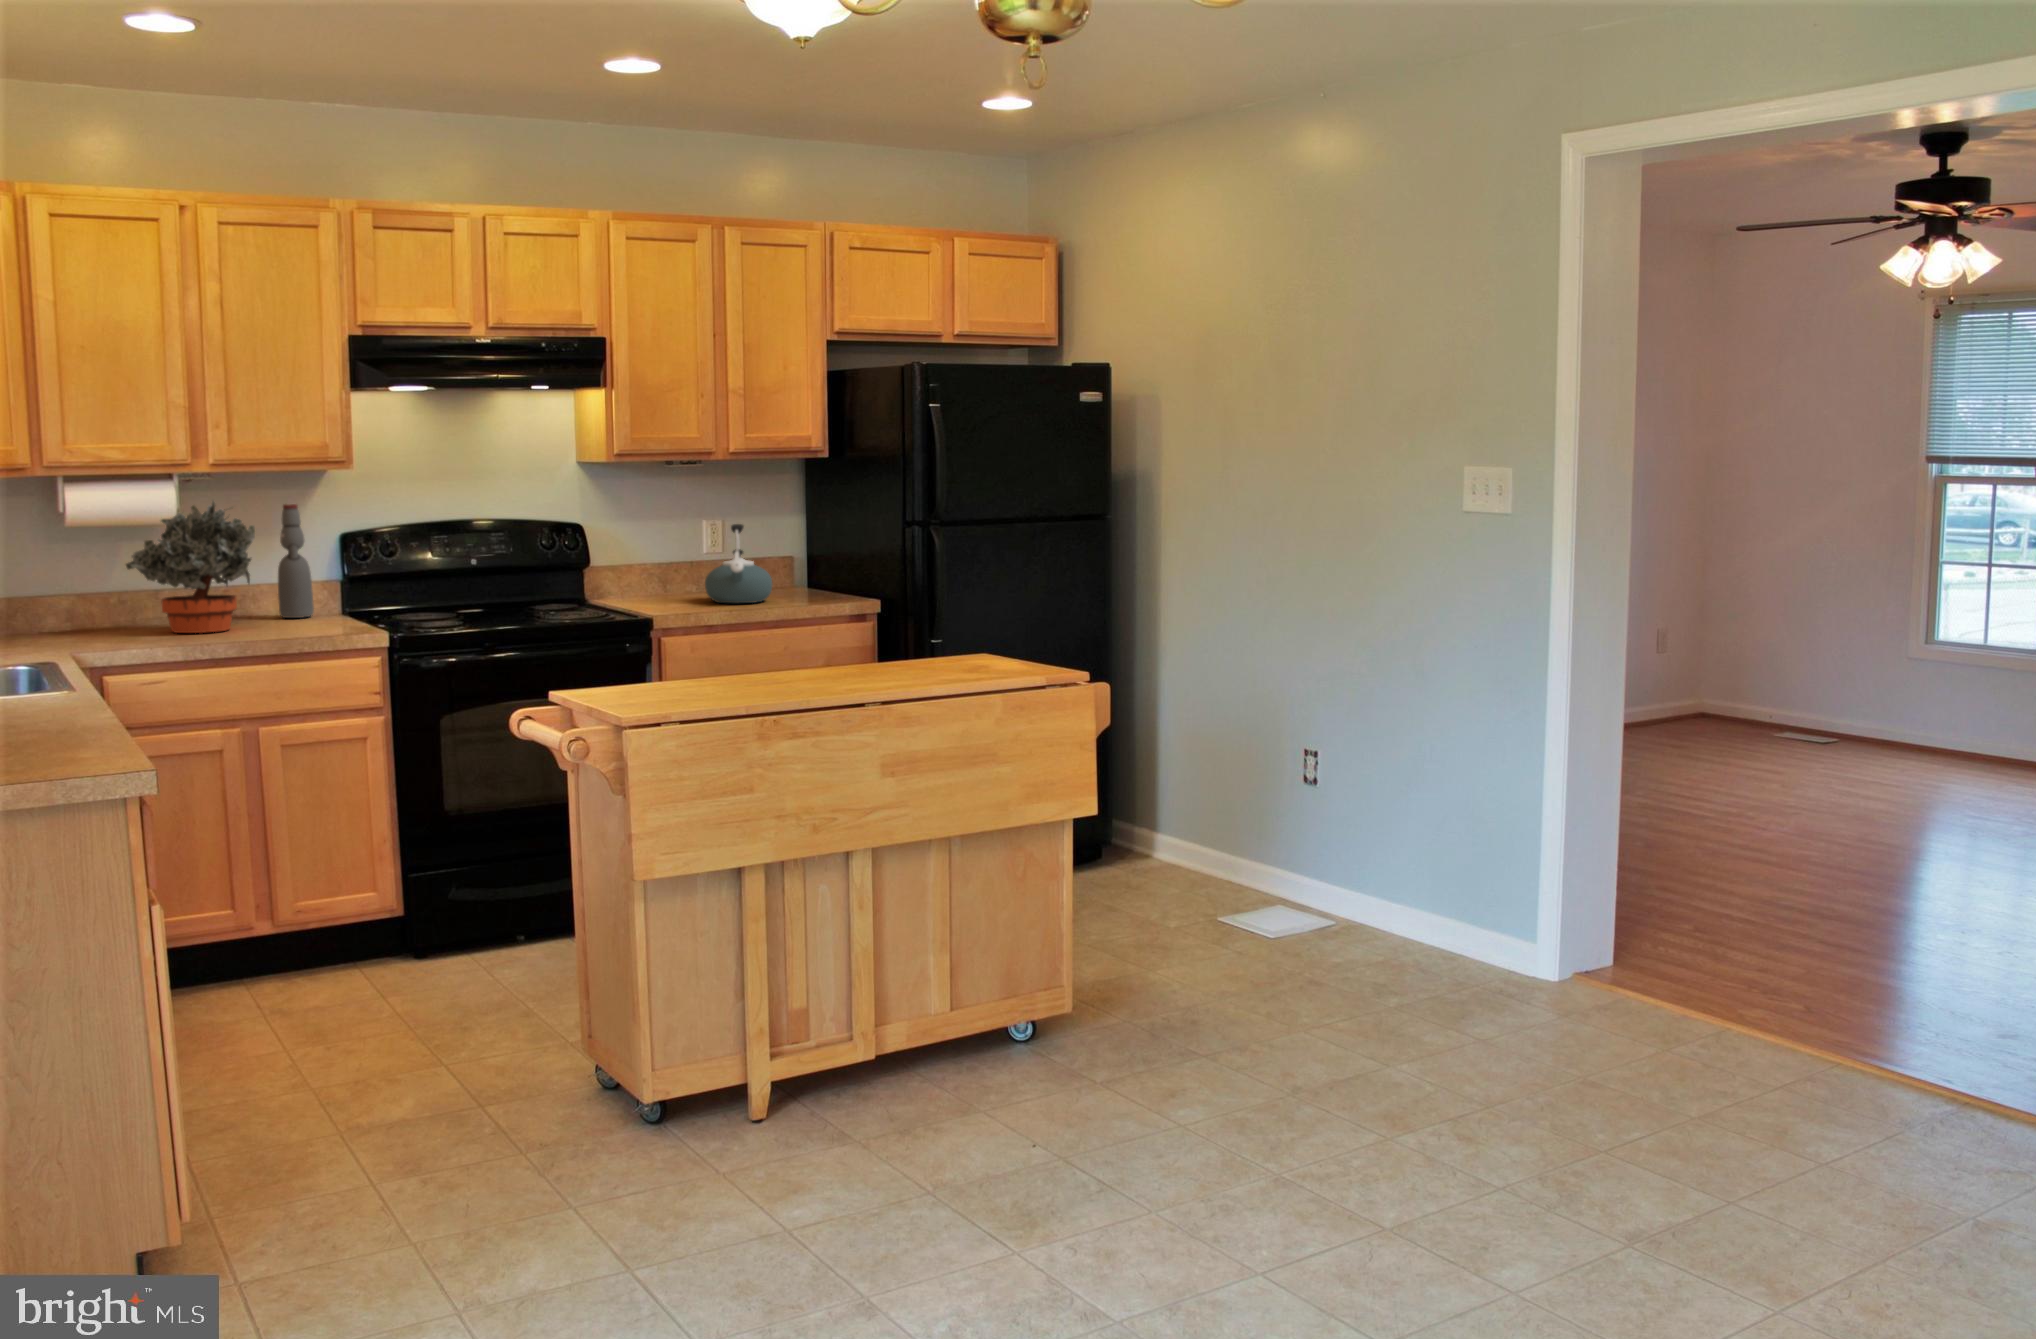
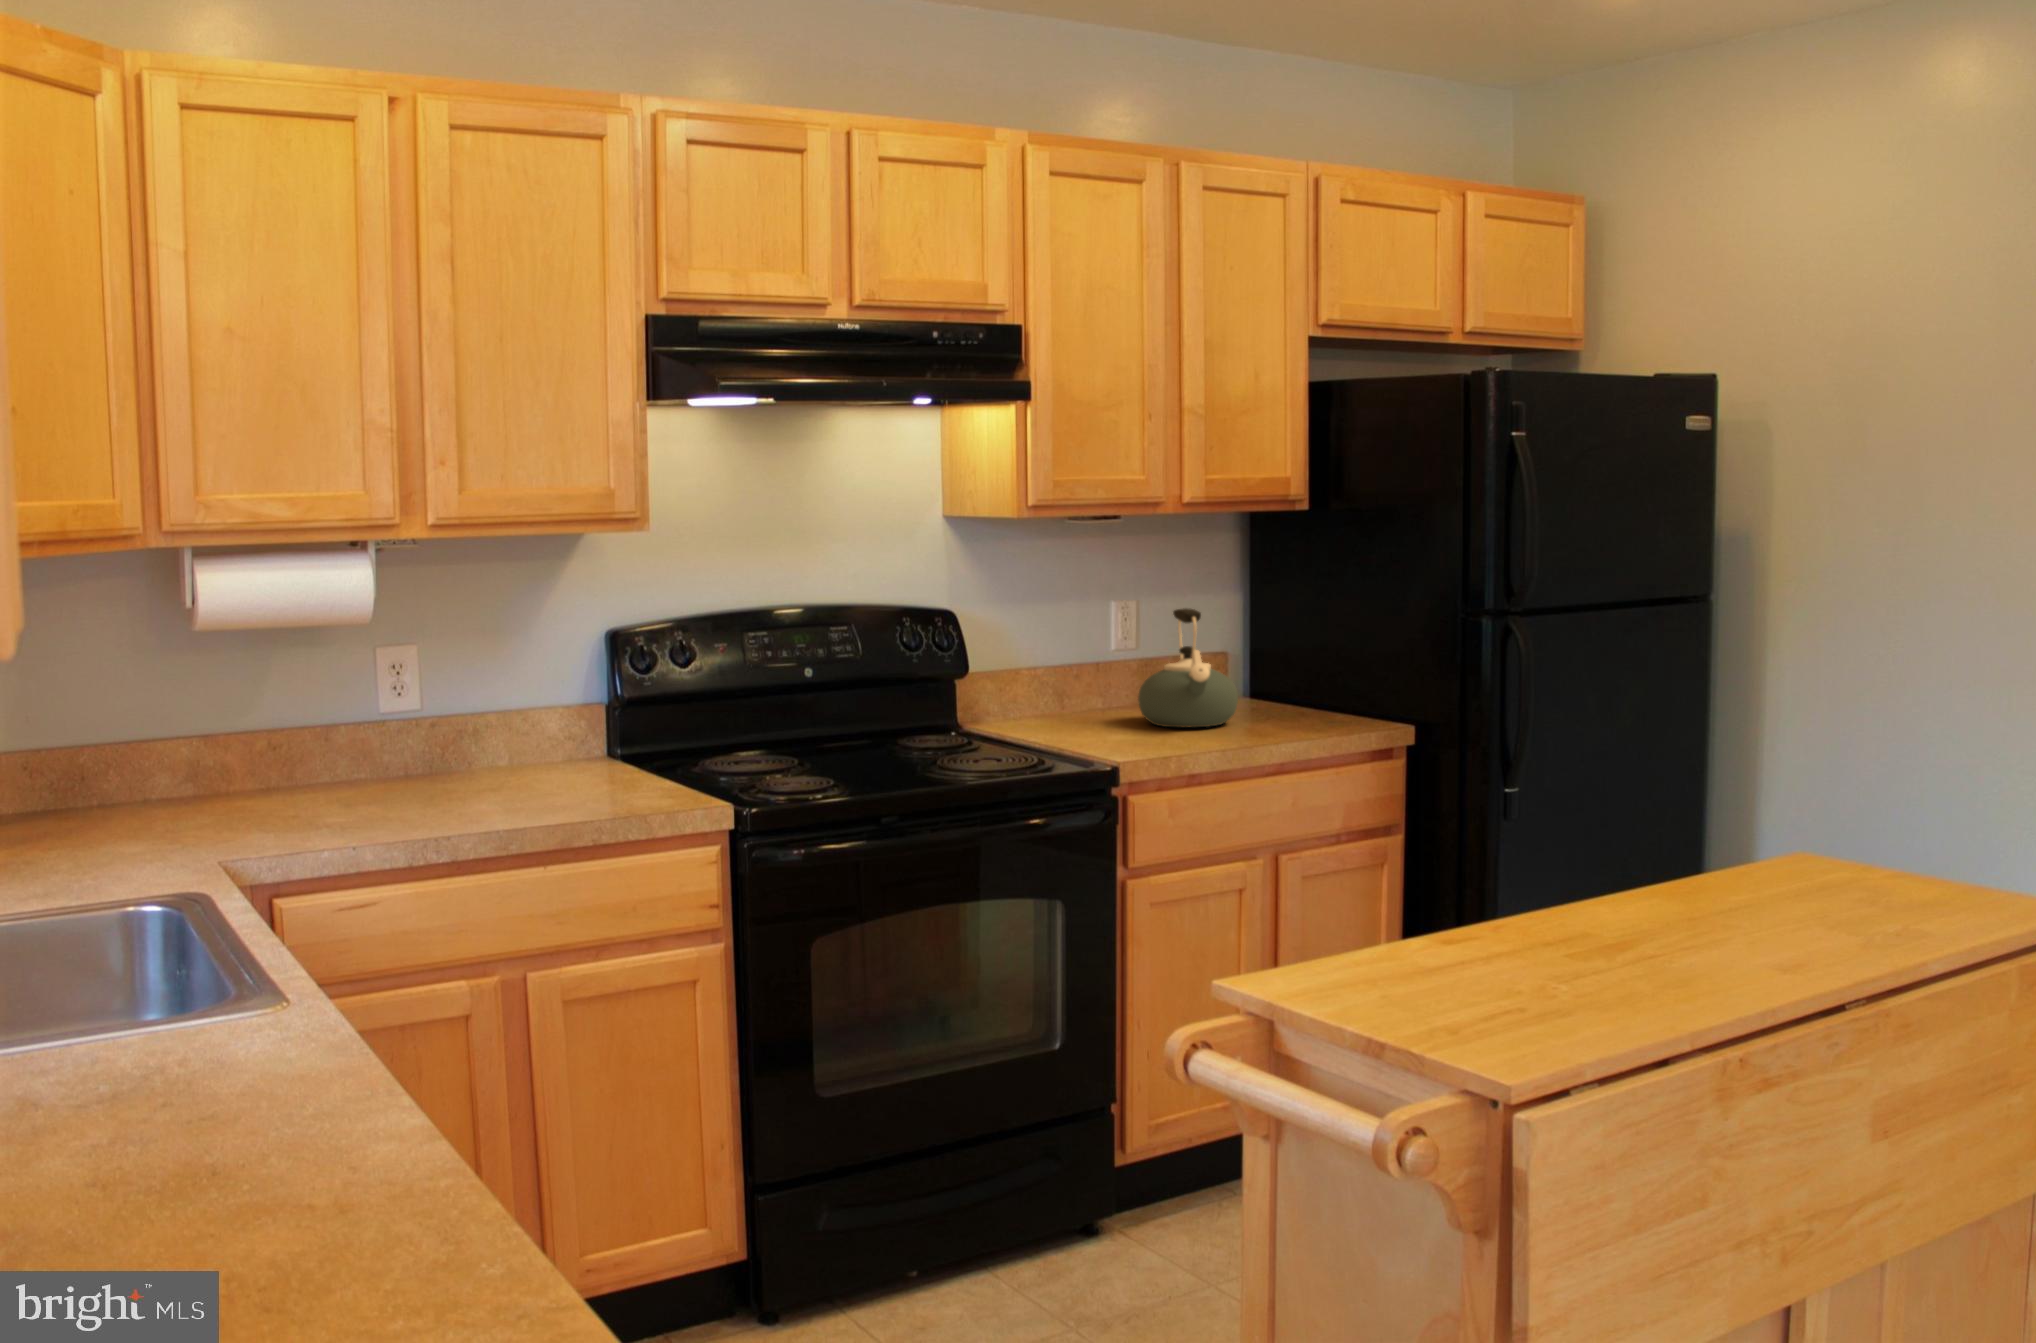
potted plant: present [126,501,255,633] -> none [289,580,496,801]
bottle: present [278,504,314,618] -> none [527,589,580,766]

